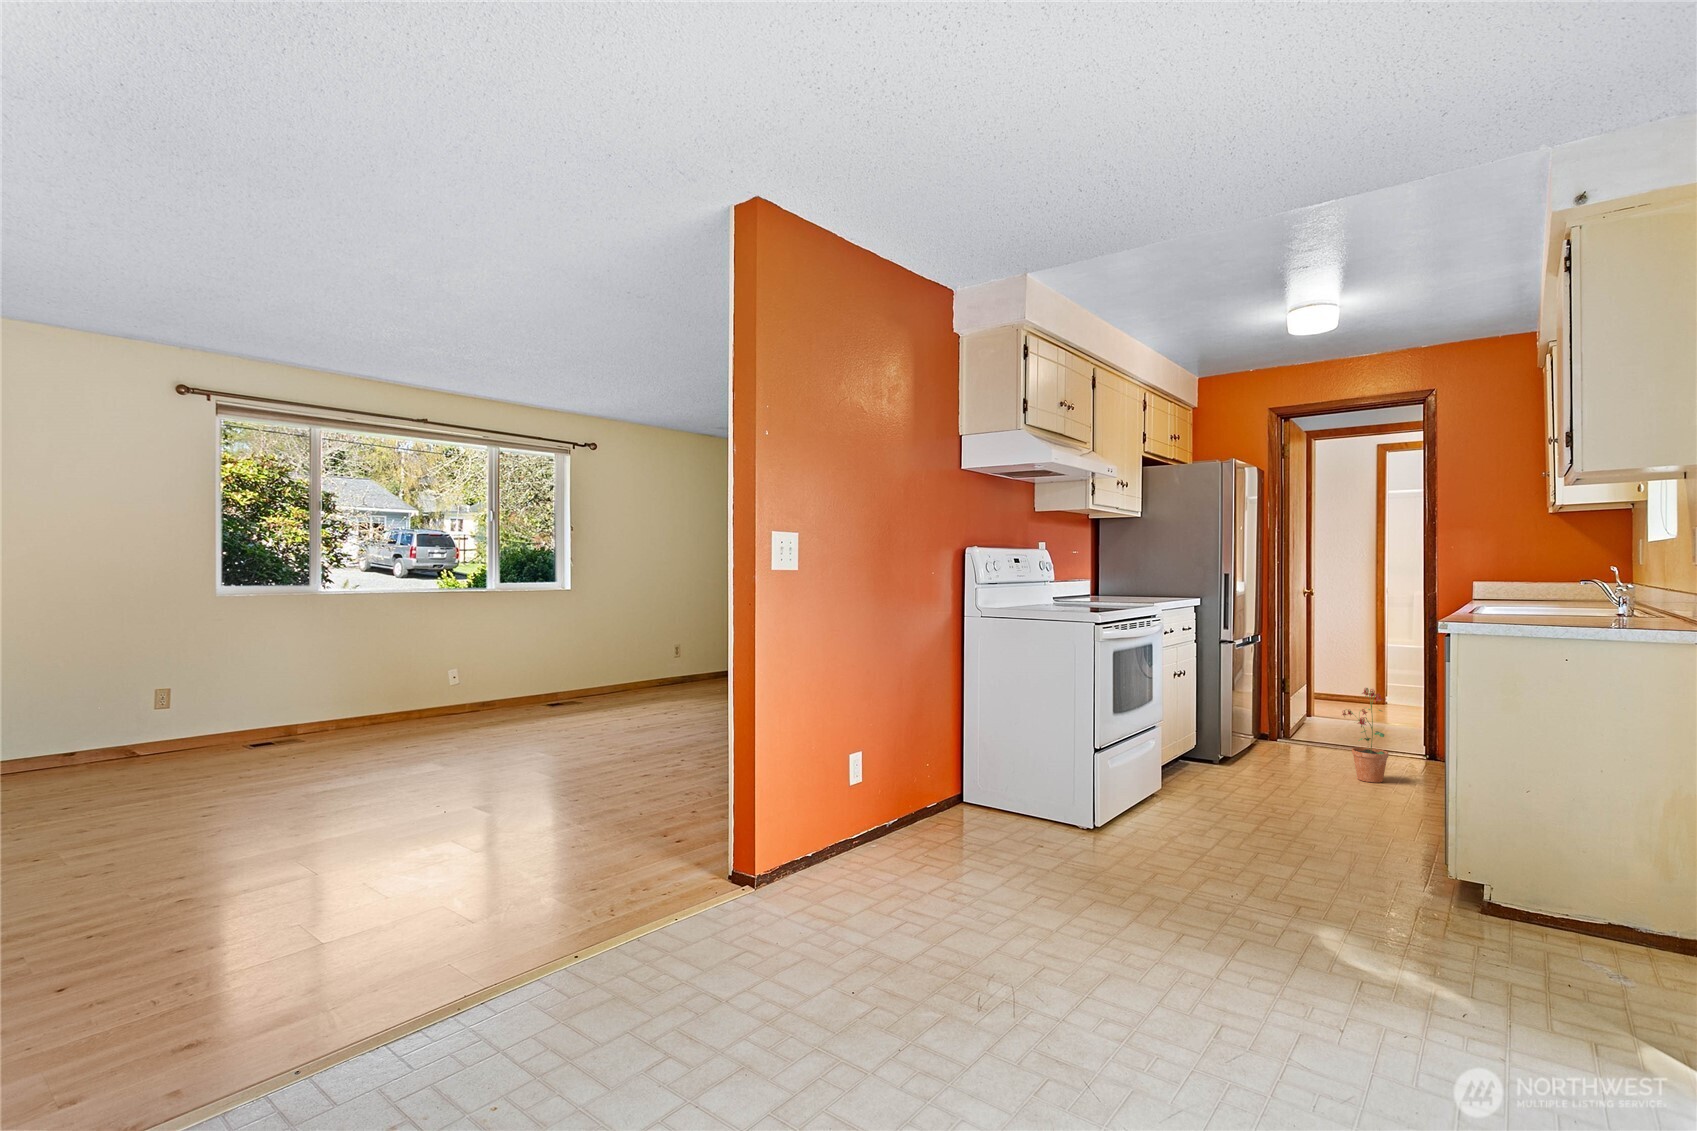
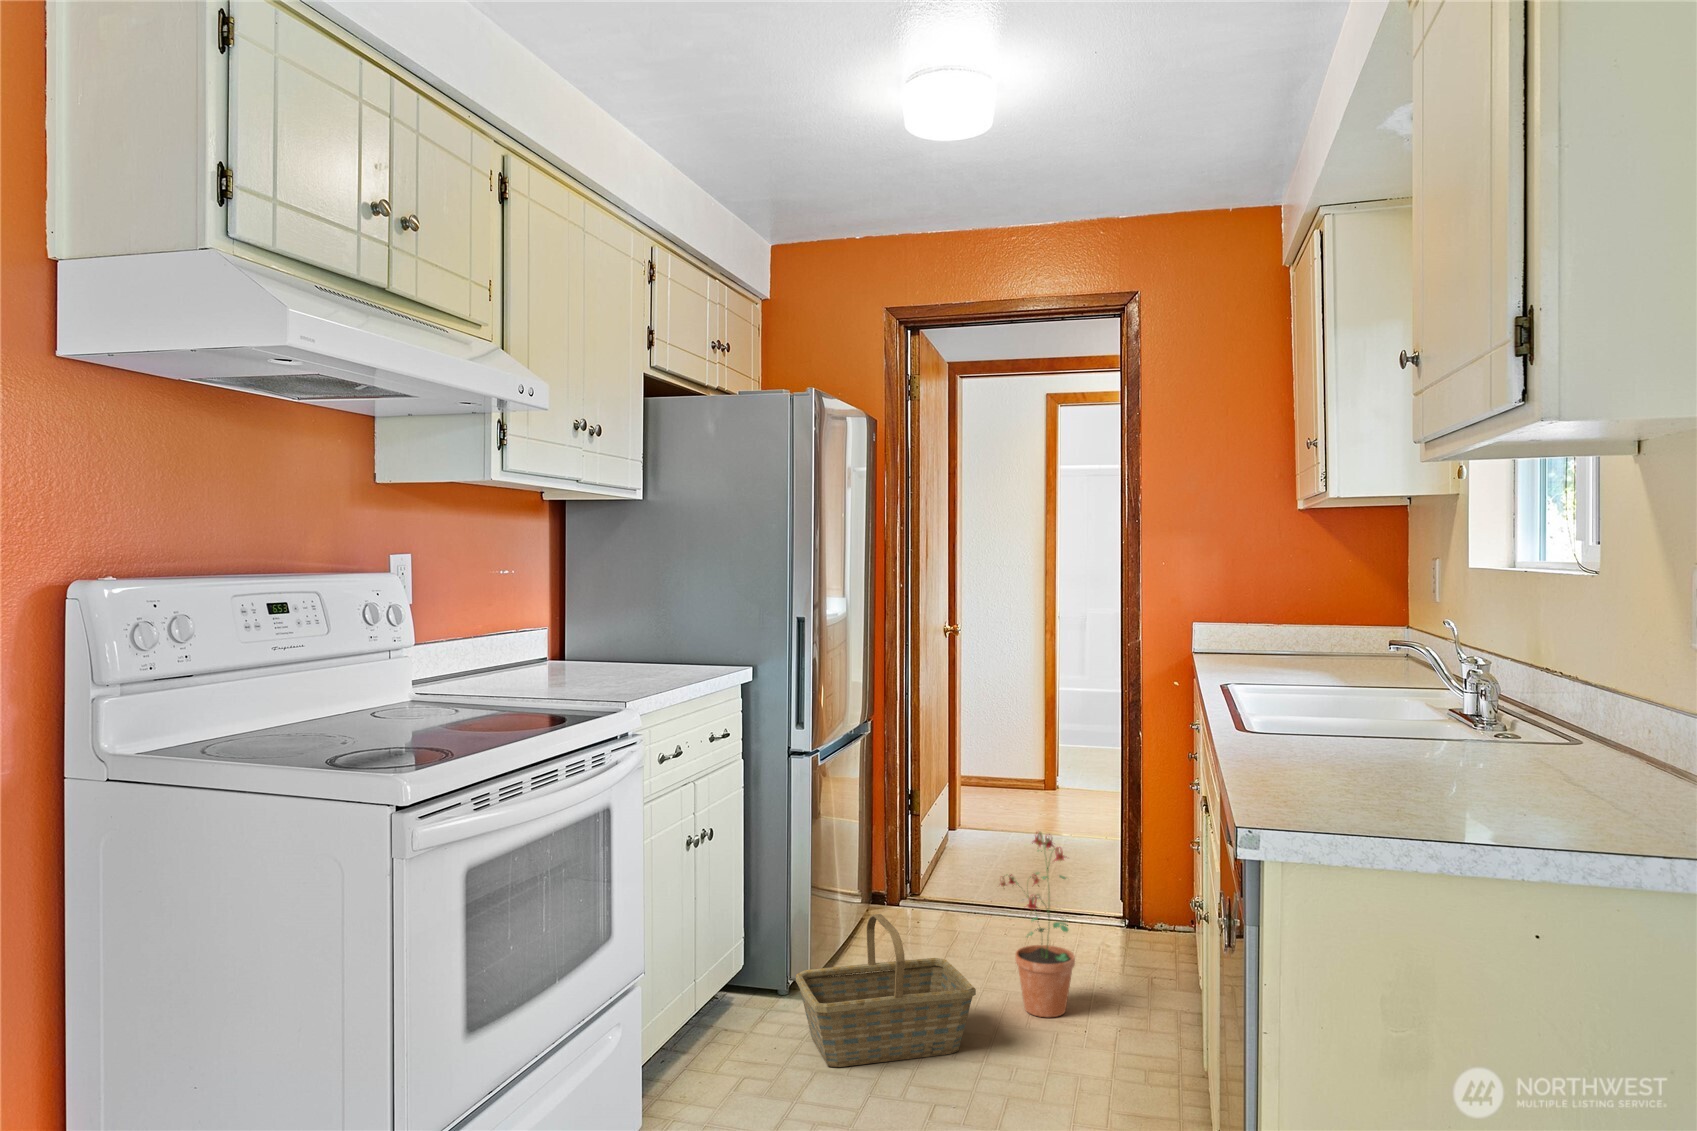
basket: none [1228,719,1329,787] -> present [796,914,976,1067]

